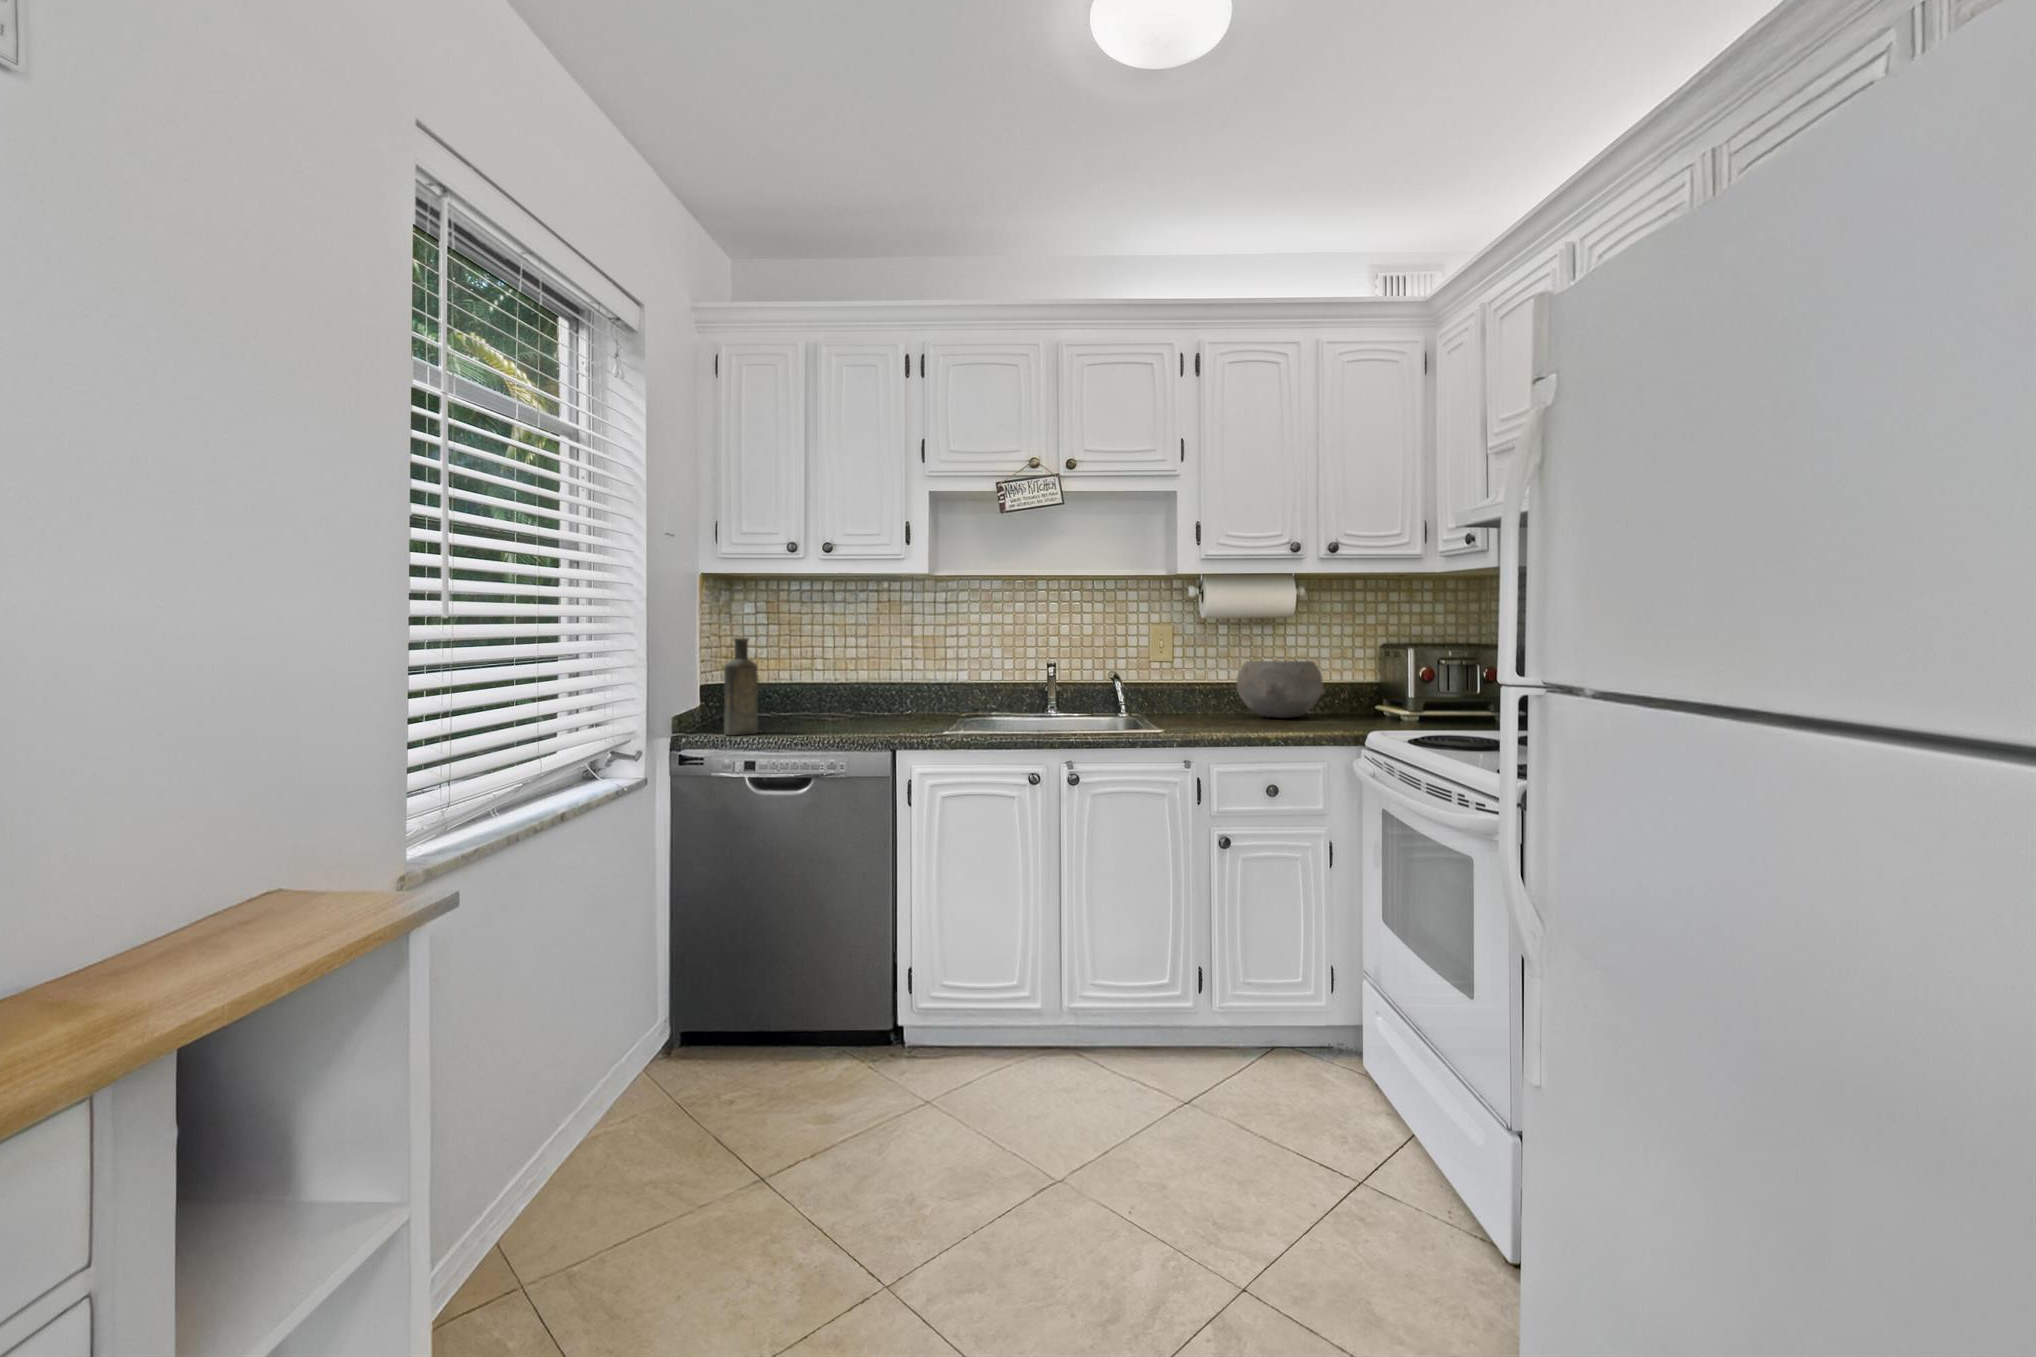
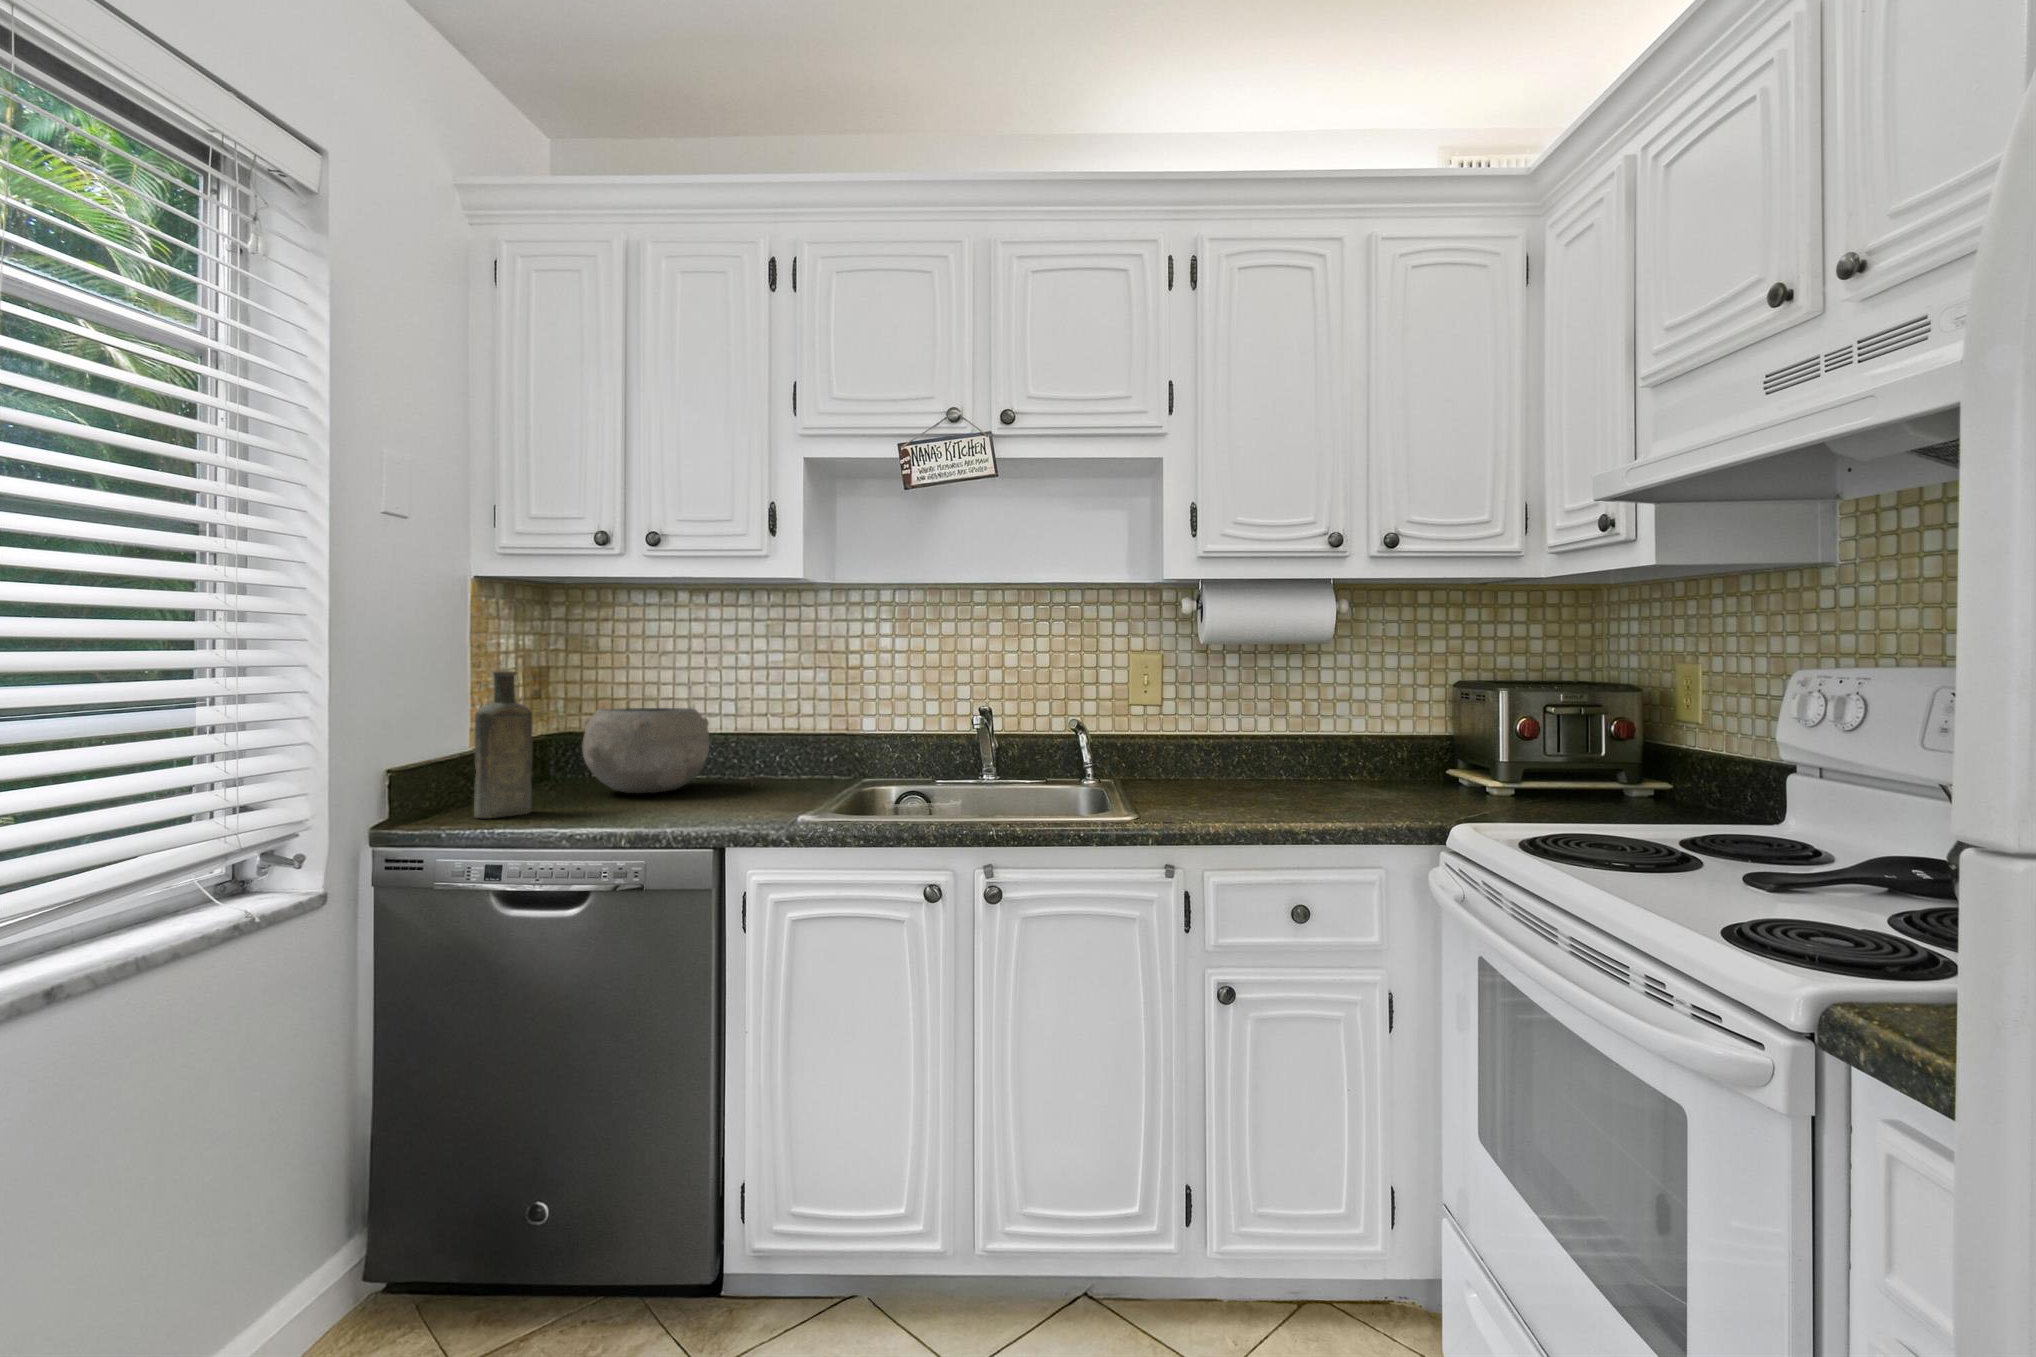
ceramic bowl: present [1237,661,1325,718] -> present [582,708,709,793]

